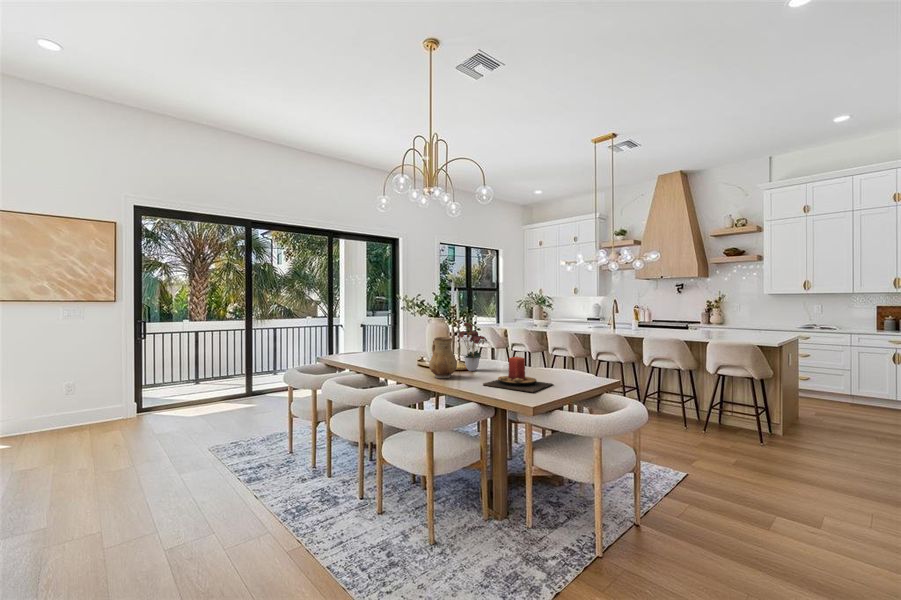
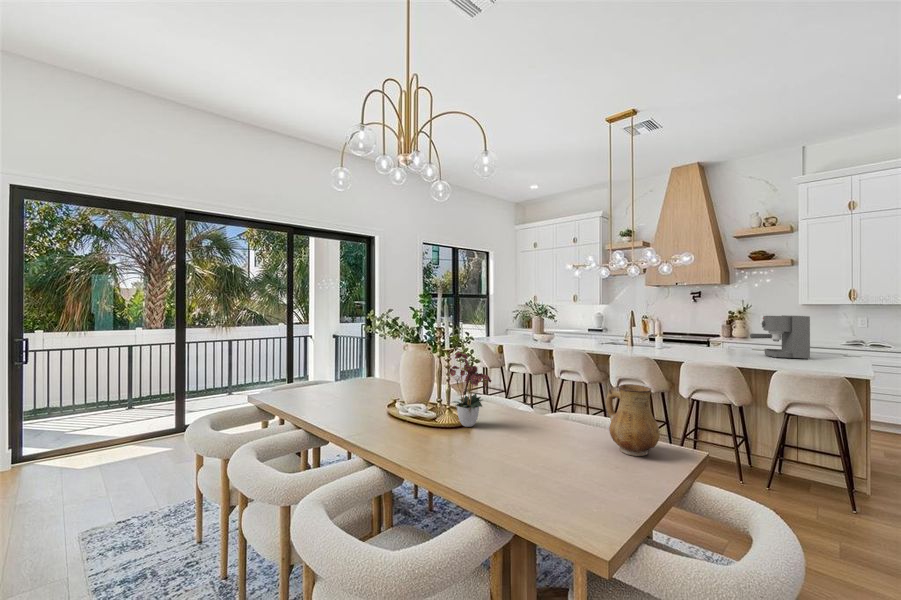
coffee maker: none [705,302,750,336] -> present [750,315,810,359]
ceramic pitcher: present [429,337,457,378] -> present [606,384,660,456]
candle: present [483,357,553,392] -> none [491,417,608,494]

